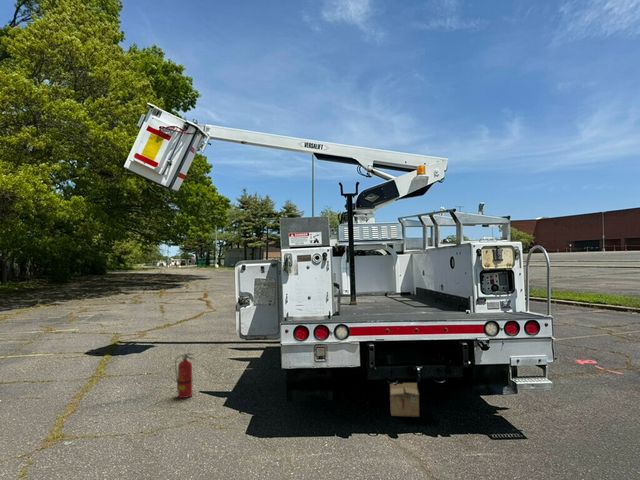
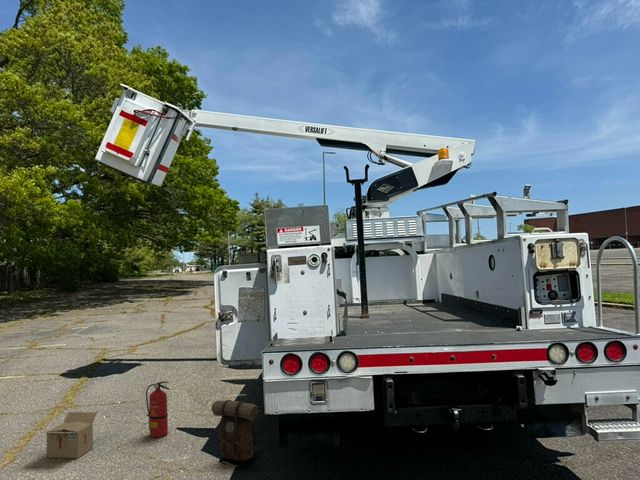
backpack: none [232,366,269,413] -> present [211,400,259,461]
cardboard box: present [390,383,419,417] -> present [41,412,97,458]

